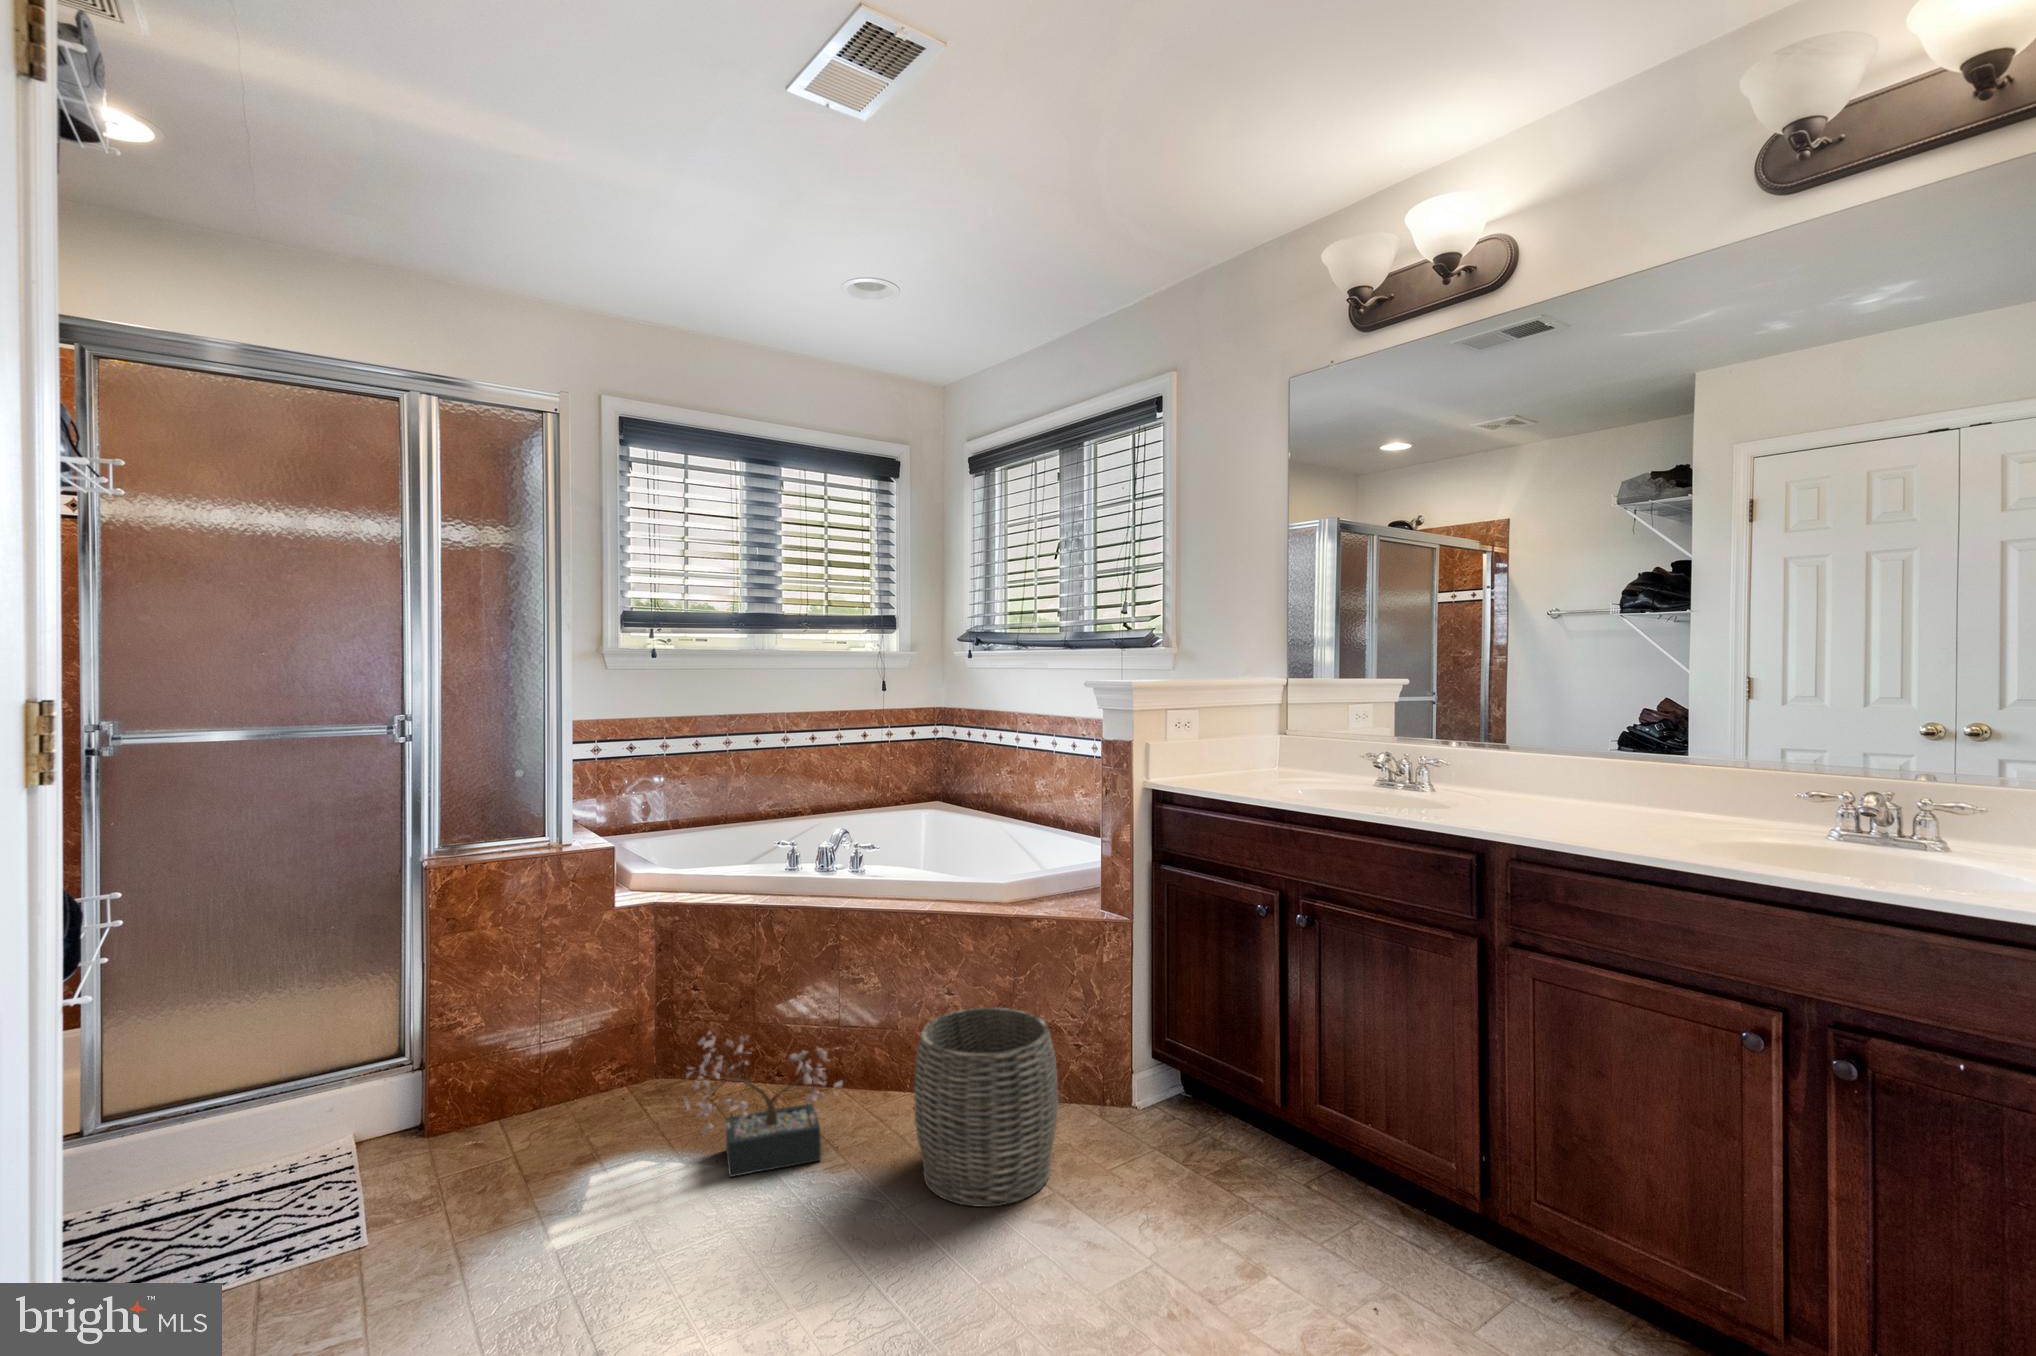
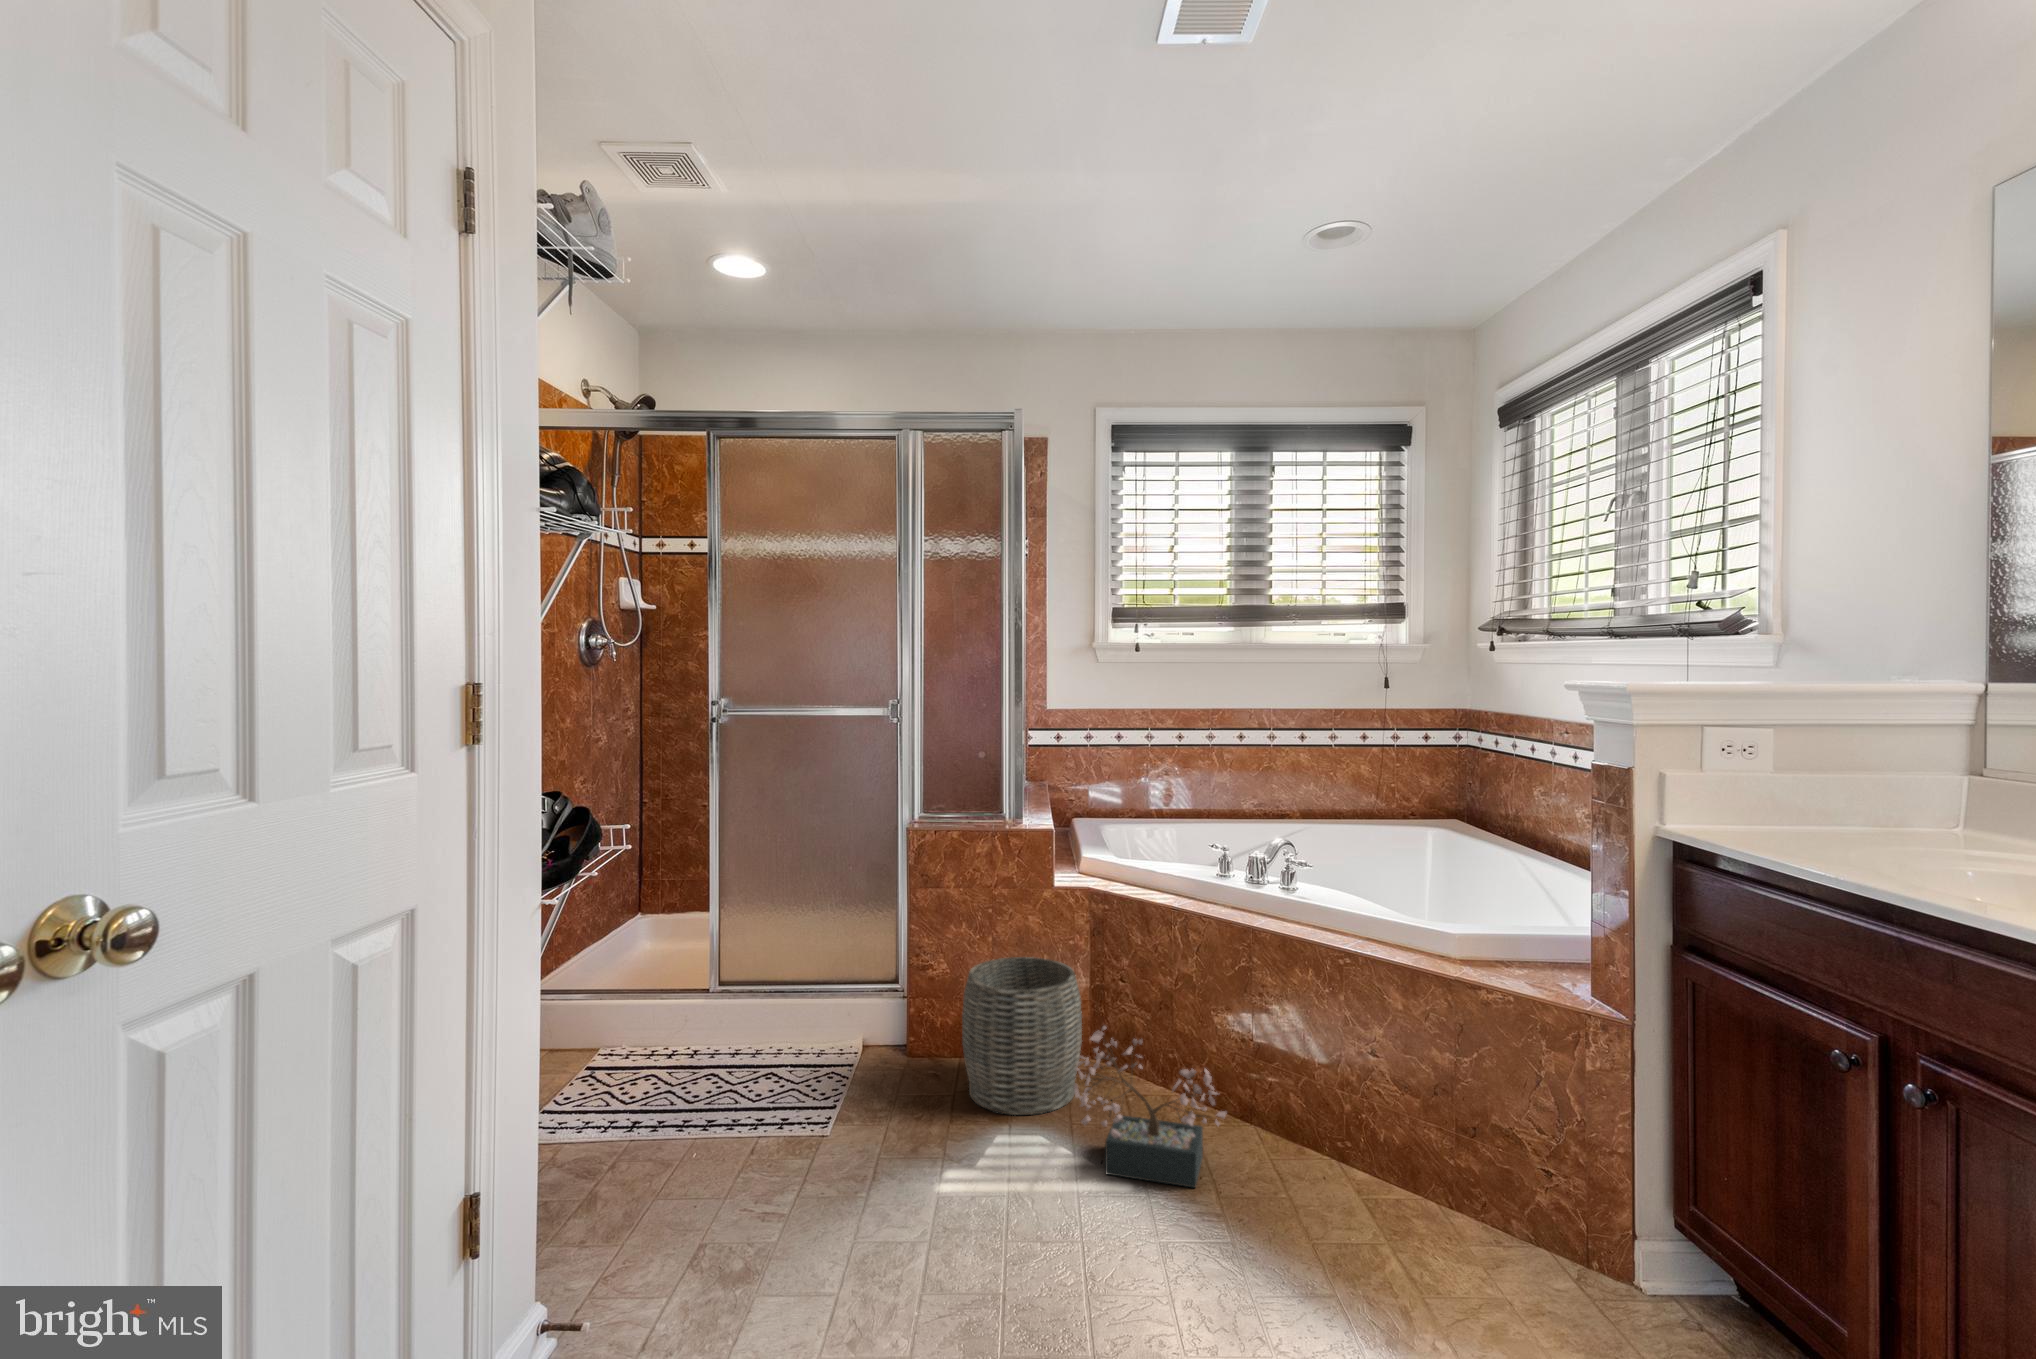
woven basket: present [914,1008,1058,1207] -> present [962,957,1082,1115]

